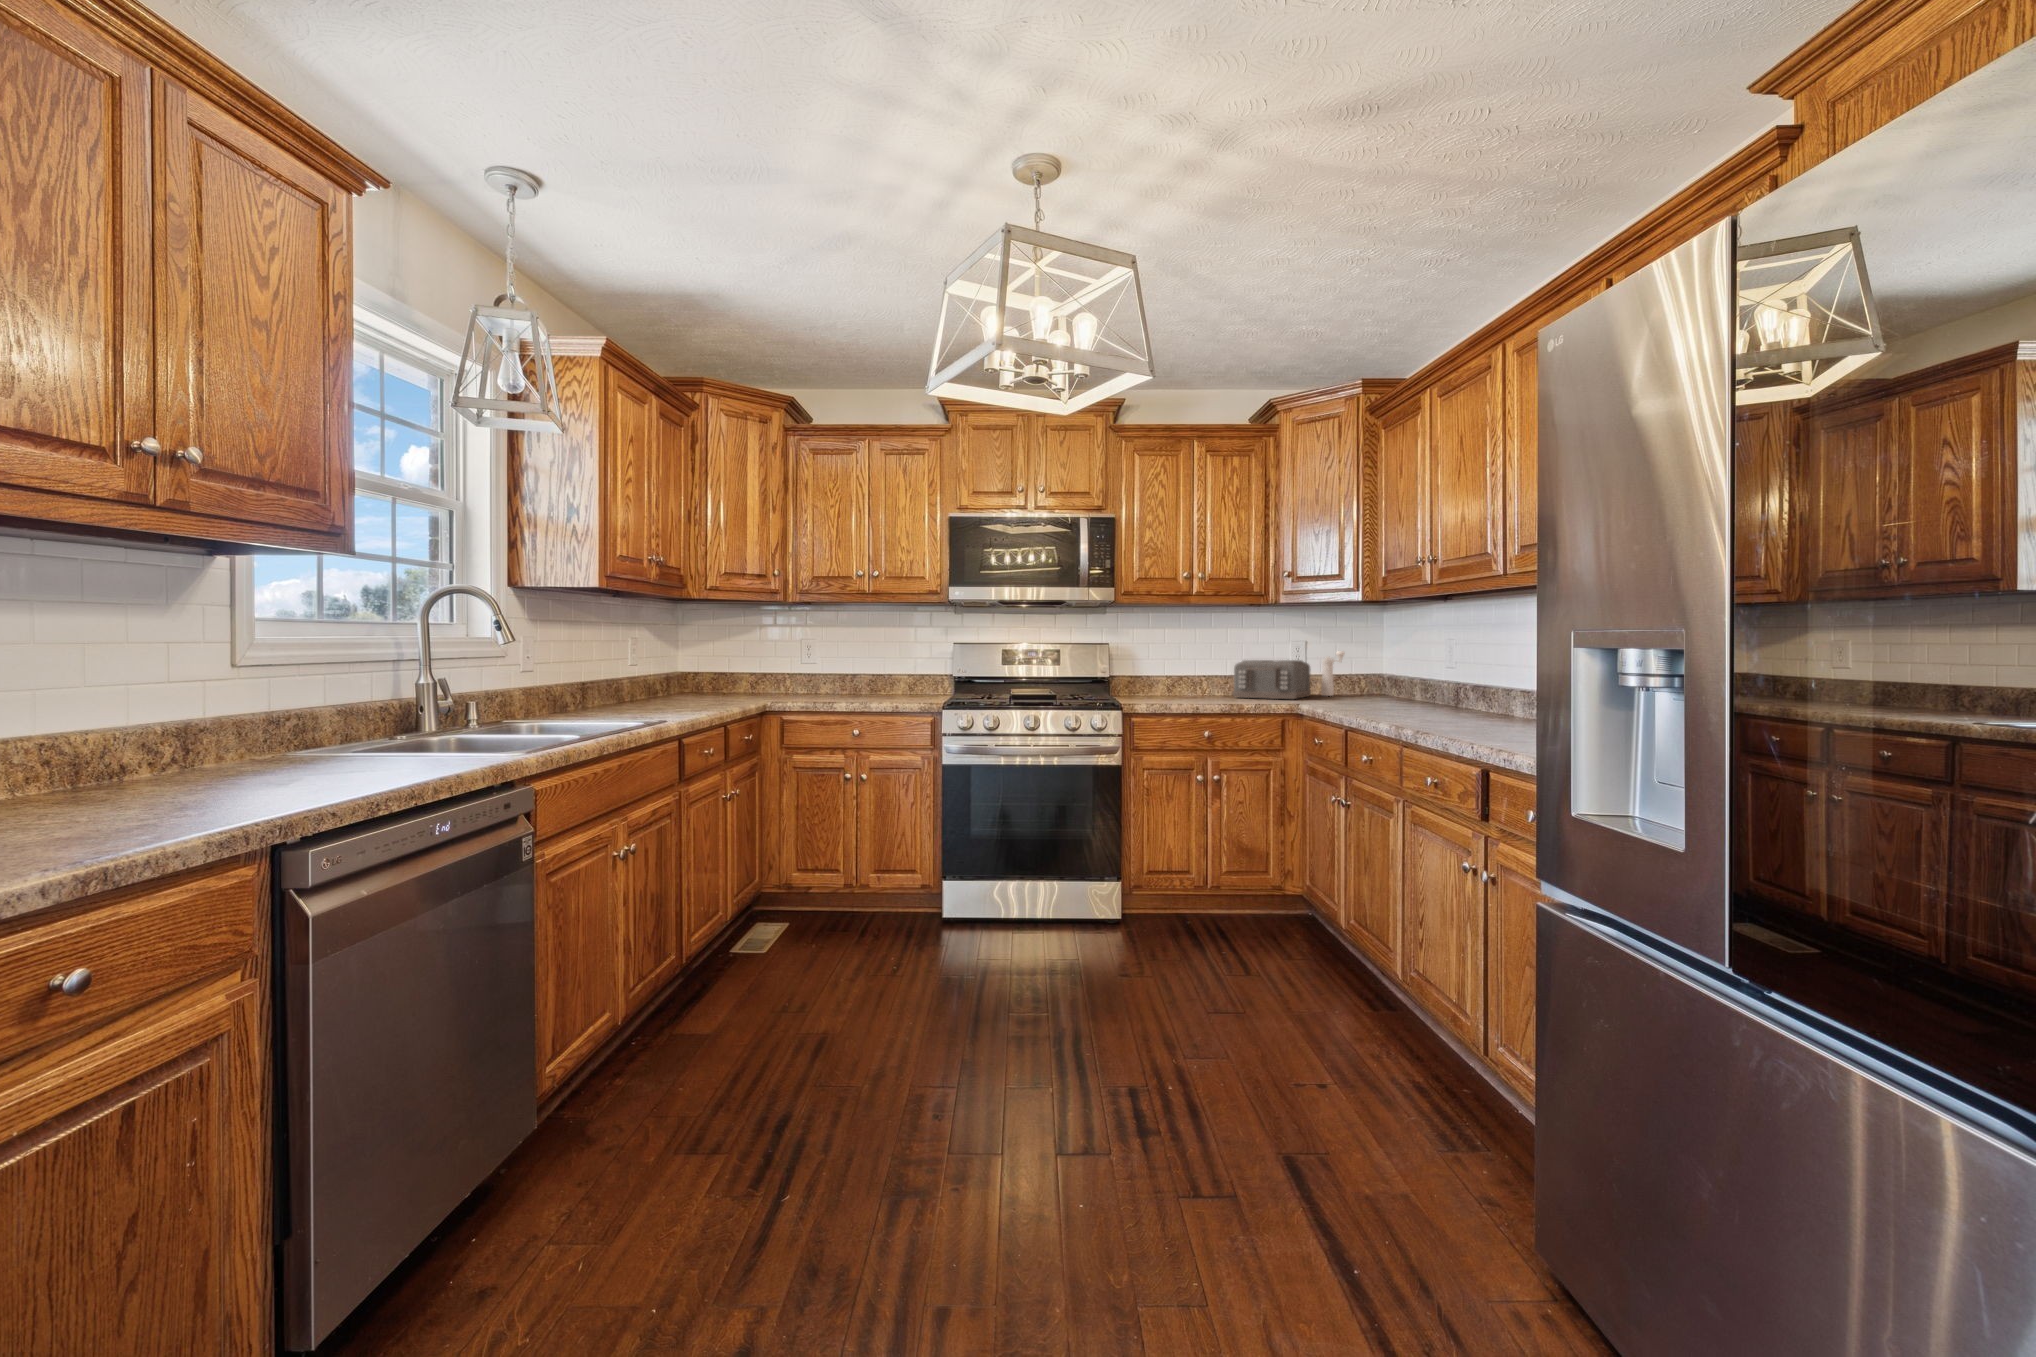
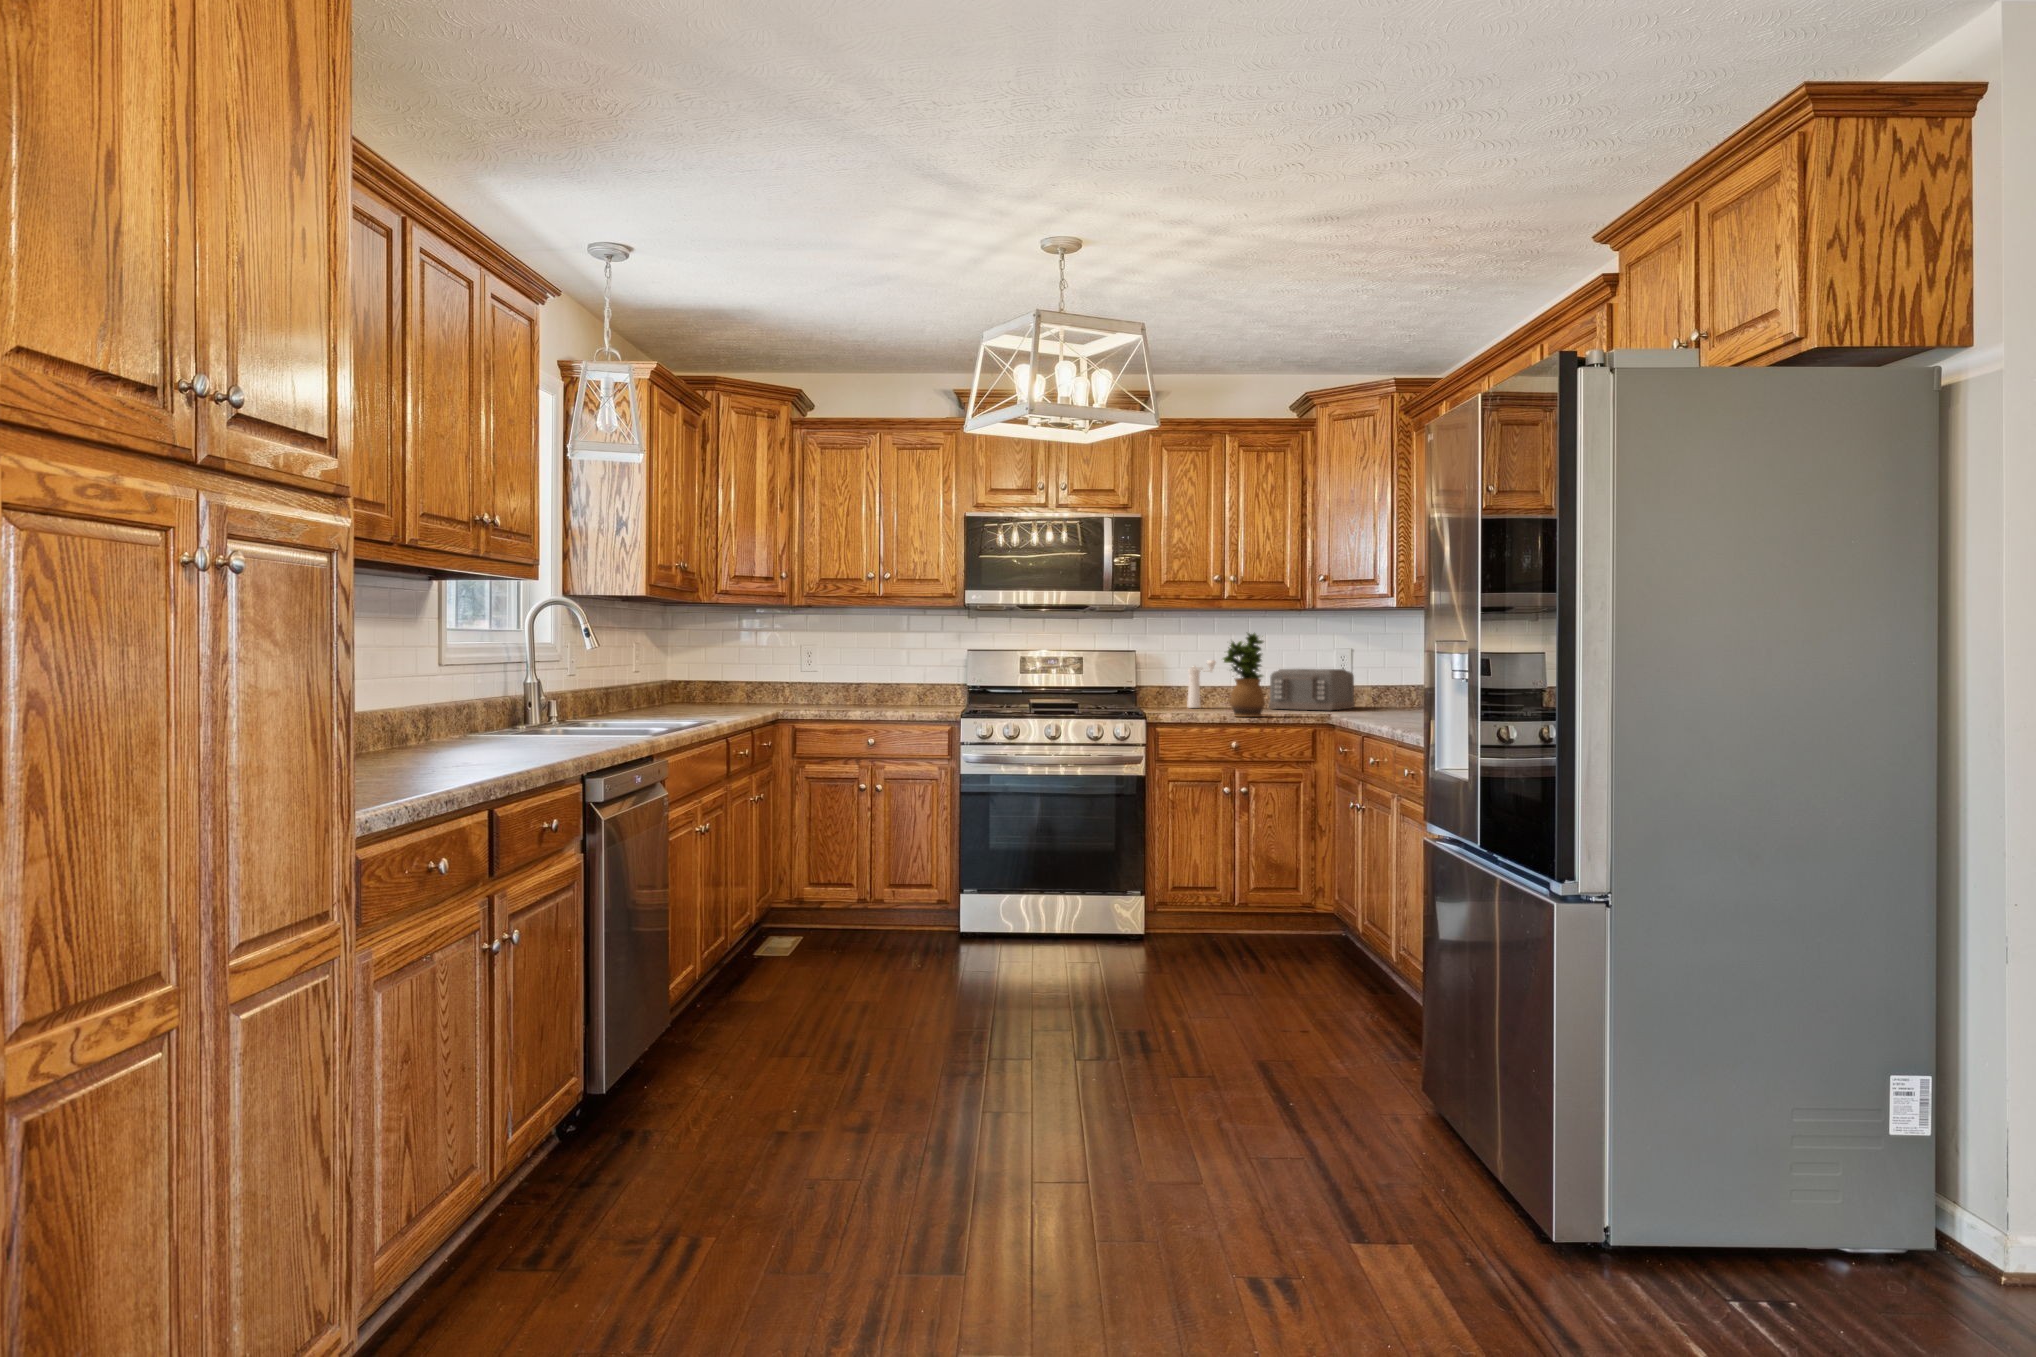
potted plant: none [1194,625,1238,708] -> present [1223,633,1266,717]
pepper mill: present [1321,651,1345,696] -> present [1188,660,1216,708]

